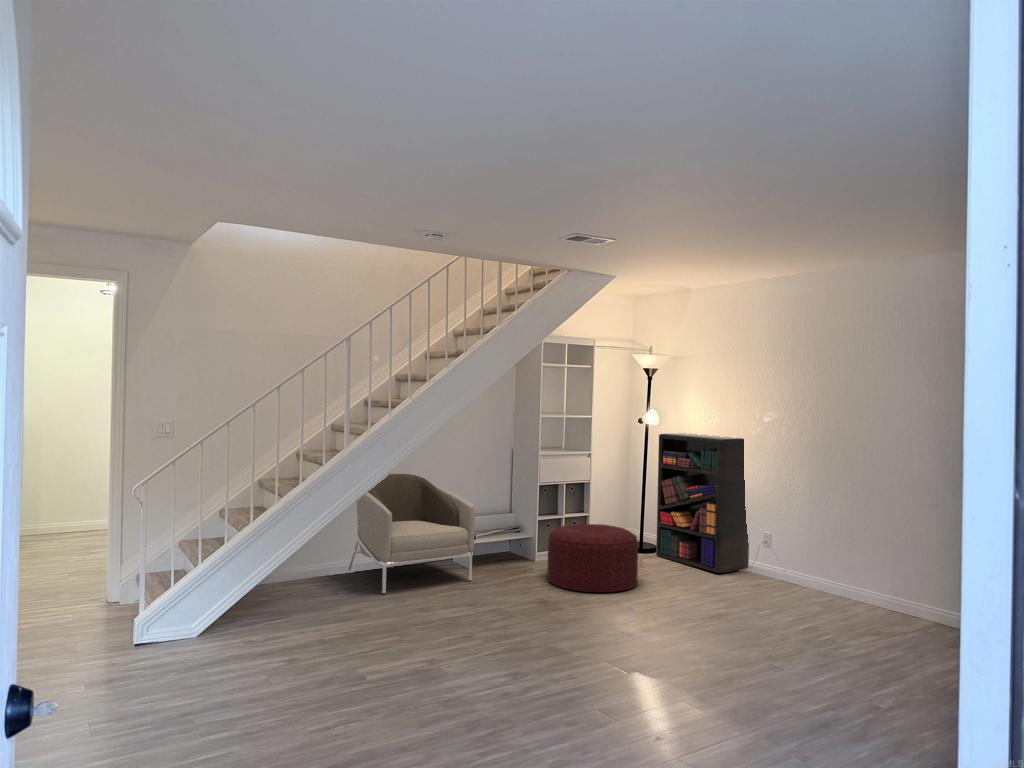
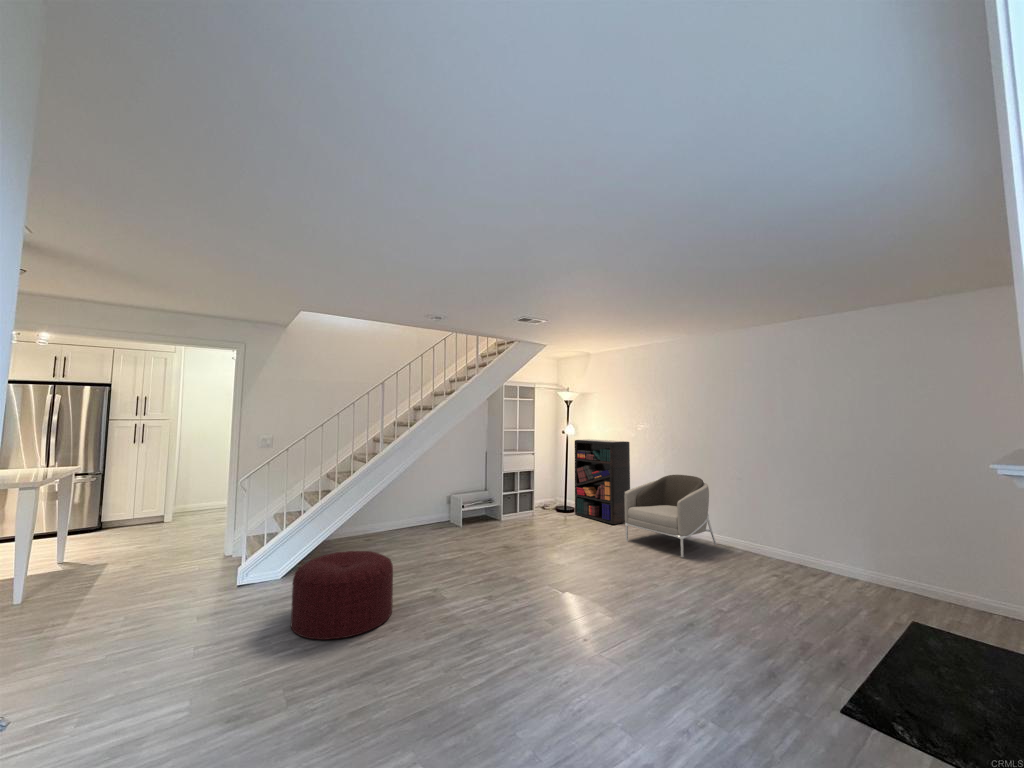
armchair: present [348,474,475,593] -> present [624,475,716,557]
ottoman: present [547,524,638,592] -> present [291,551,393,639]

